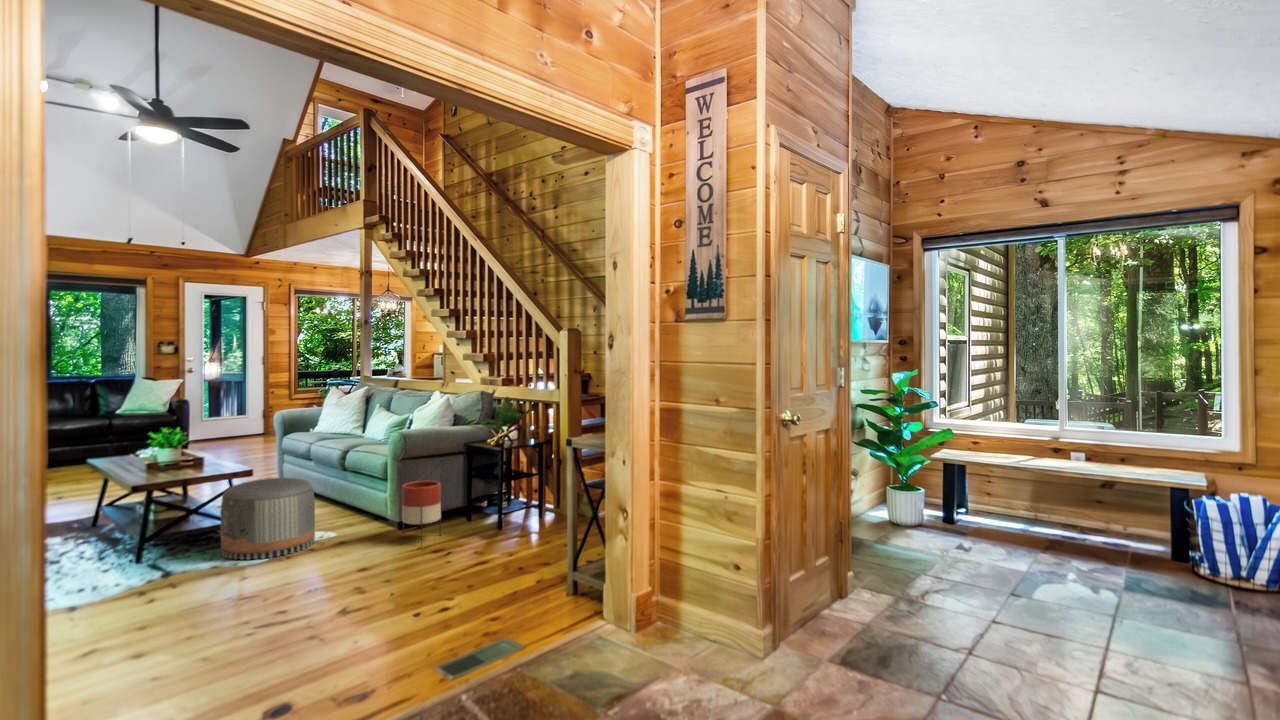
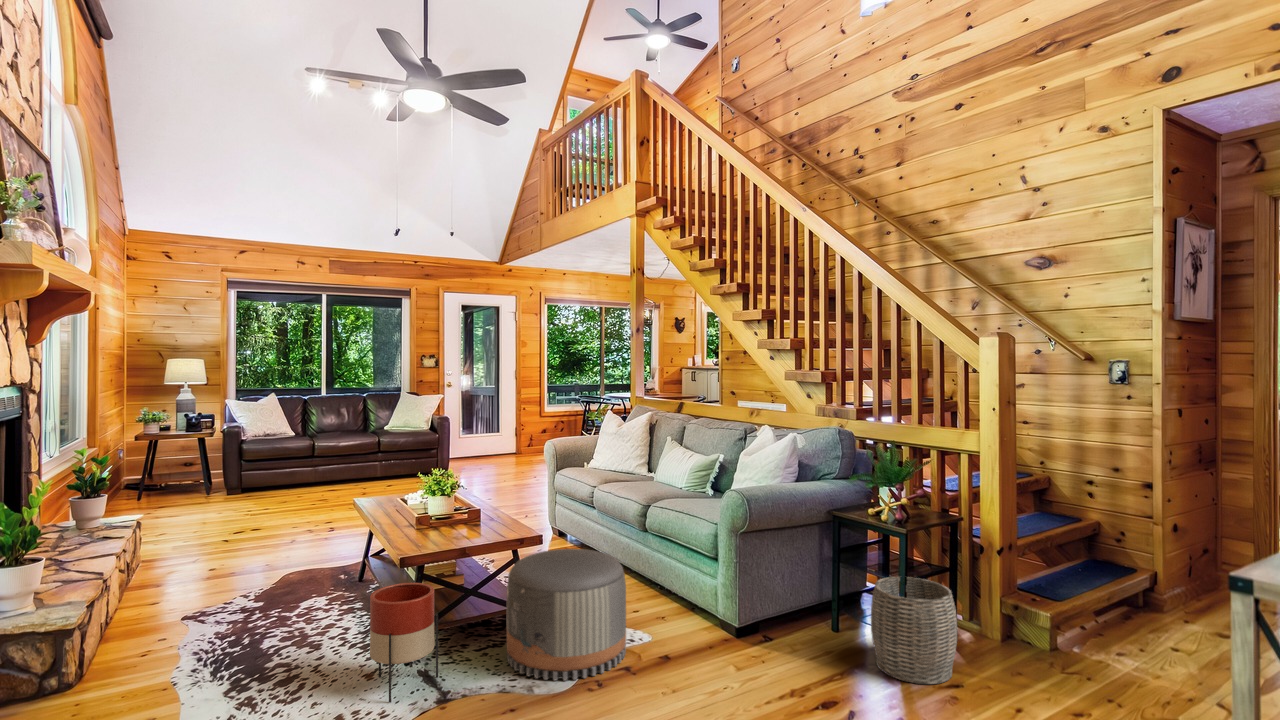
woven basket: none [479,480,529,539] -> present [871,577,957,684]
planter: present [402,481,441,544] -> present [370,583,438,702]

